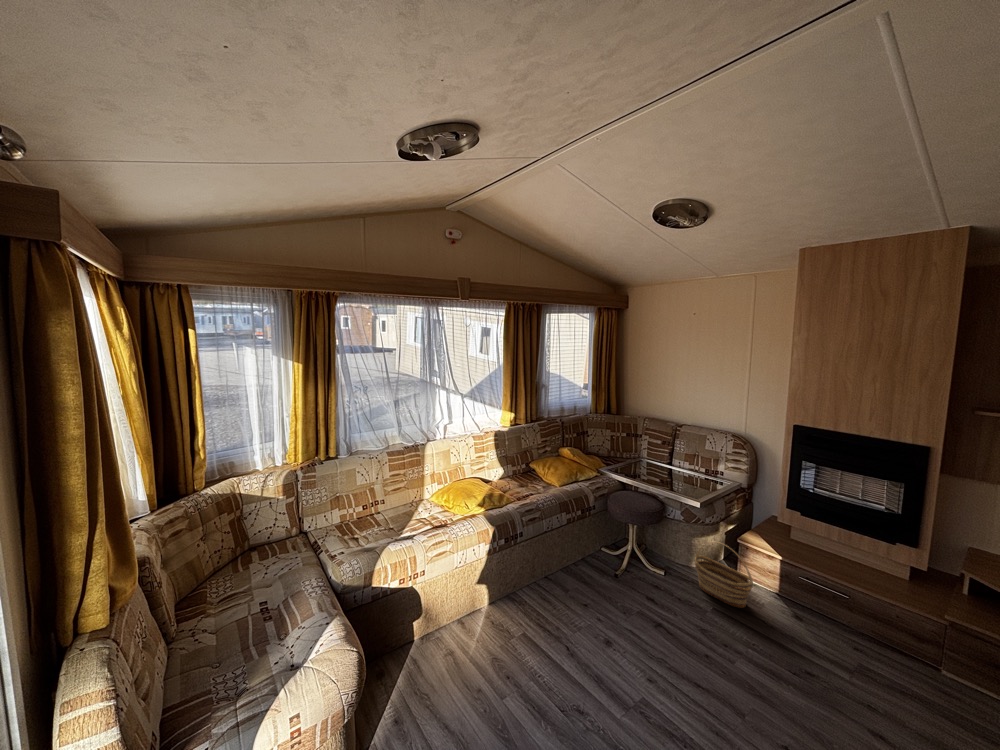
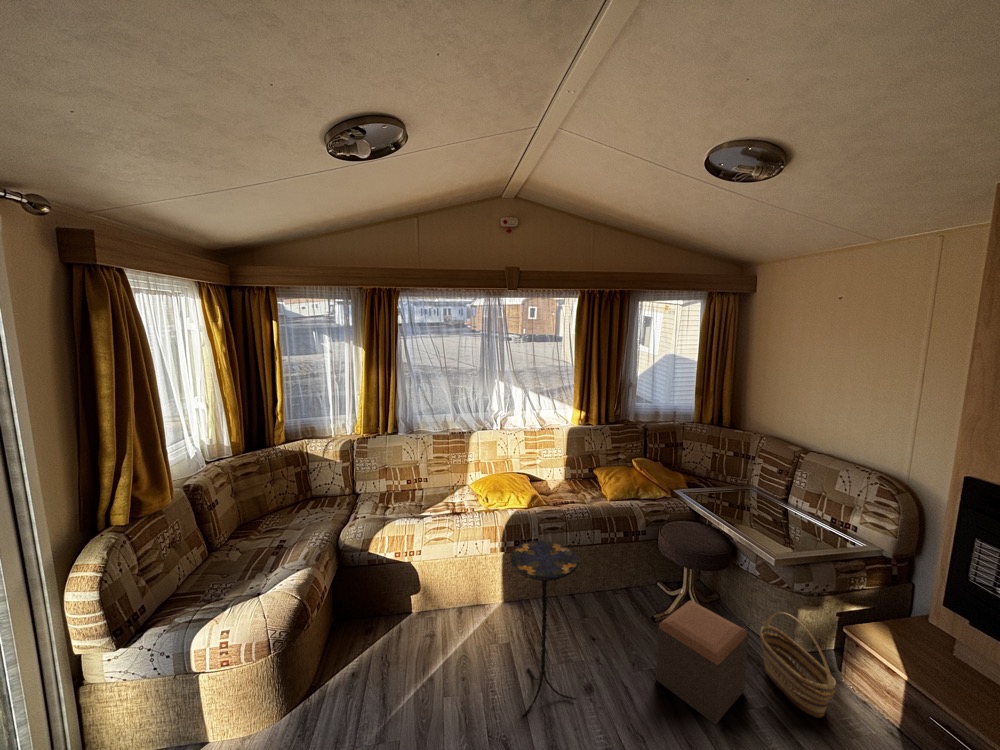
side table: none [548,527,609,684] -> present [511,540,579,714]
footstool: none [645,551,701,635] -> present [656,601,748,724]

